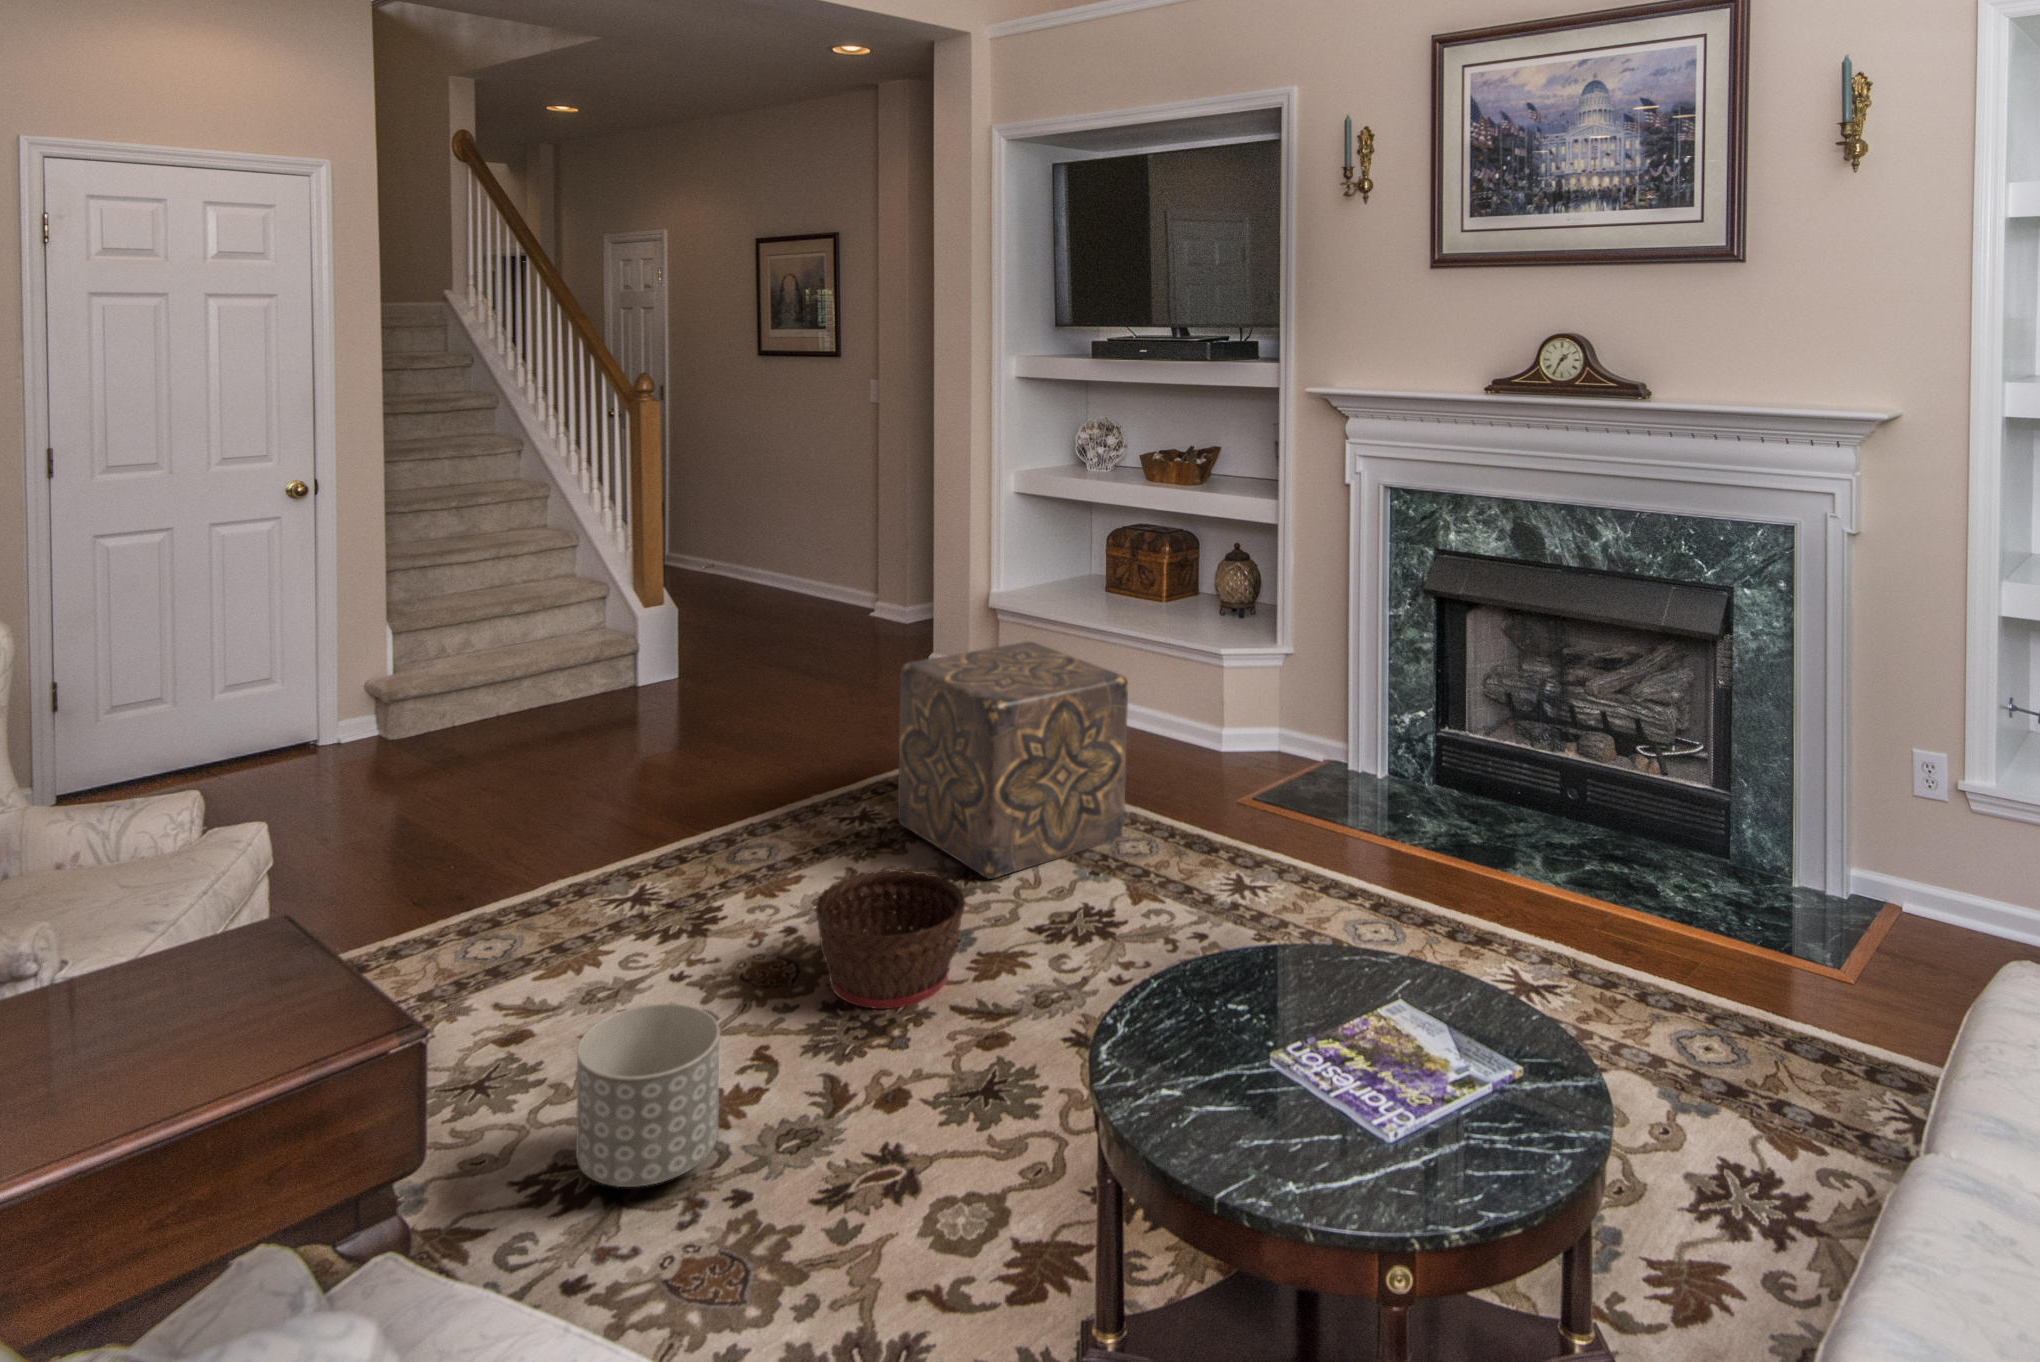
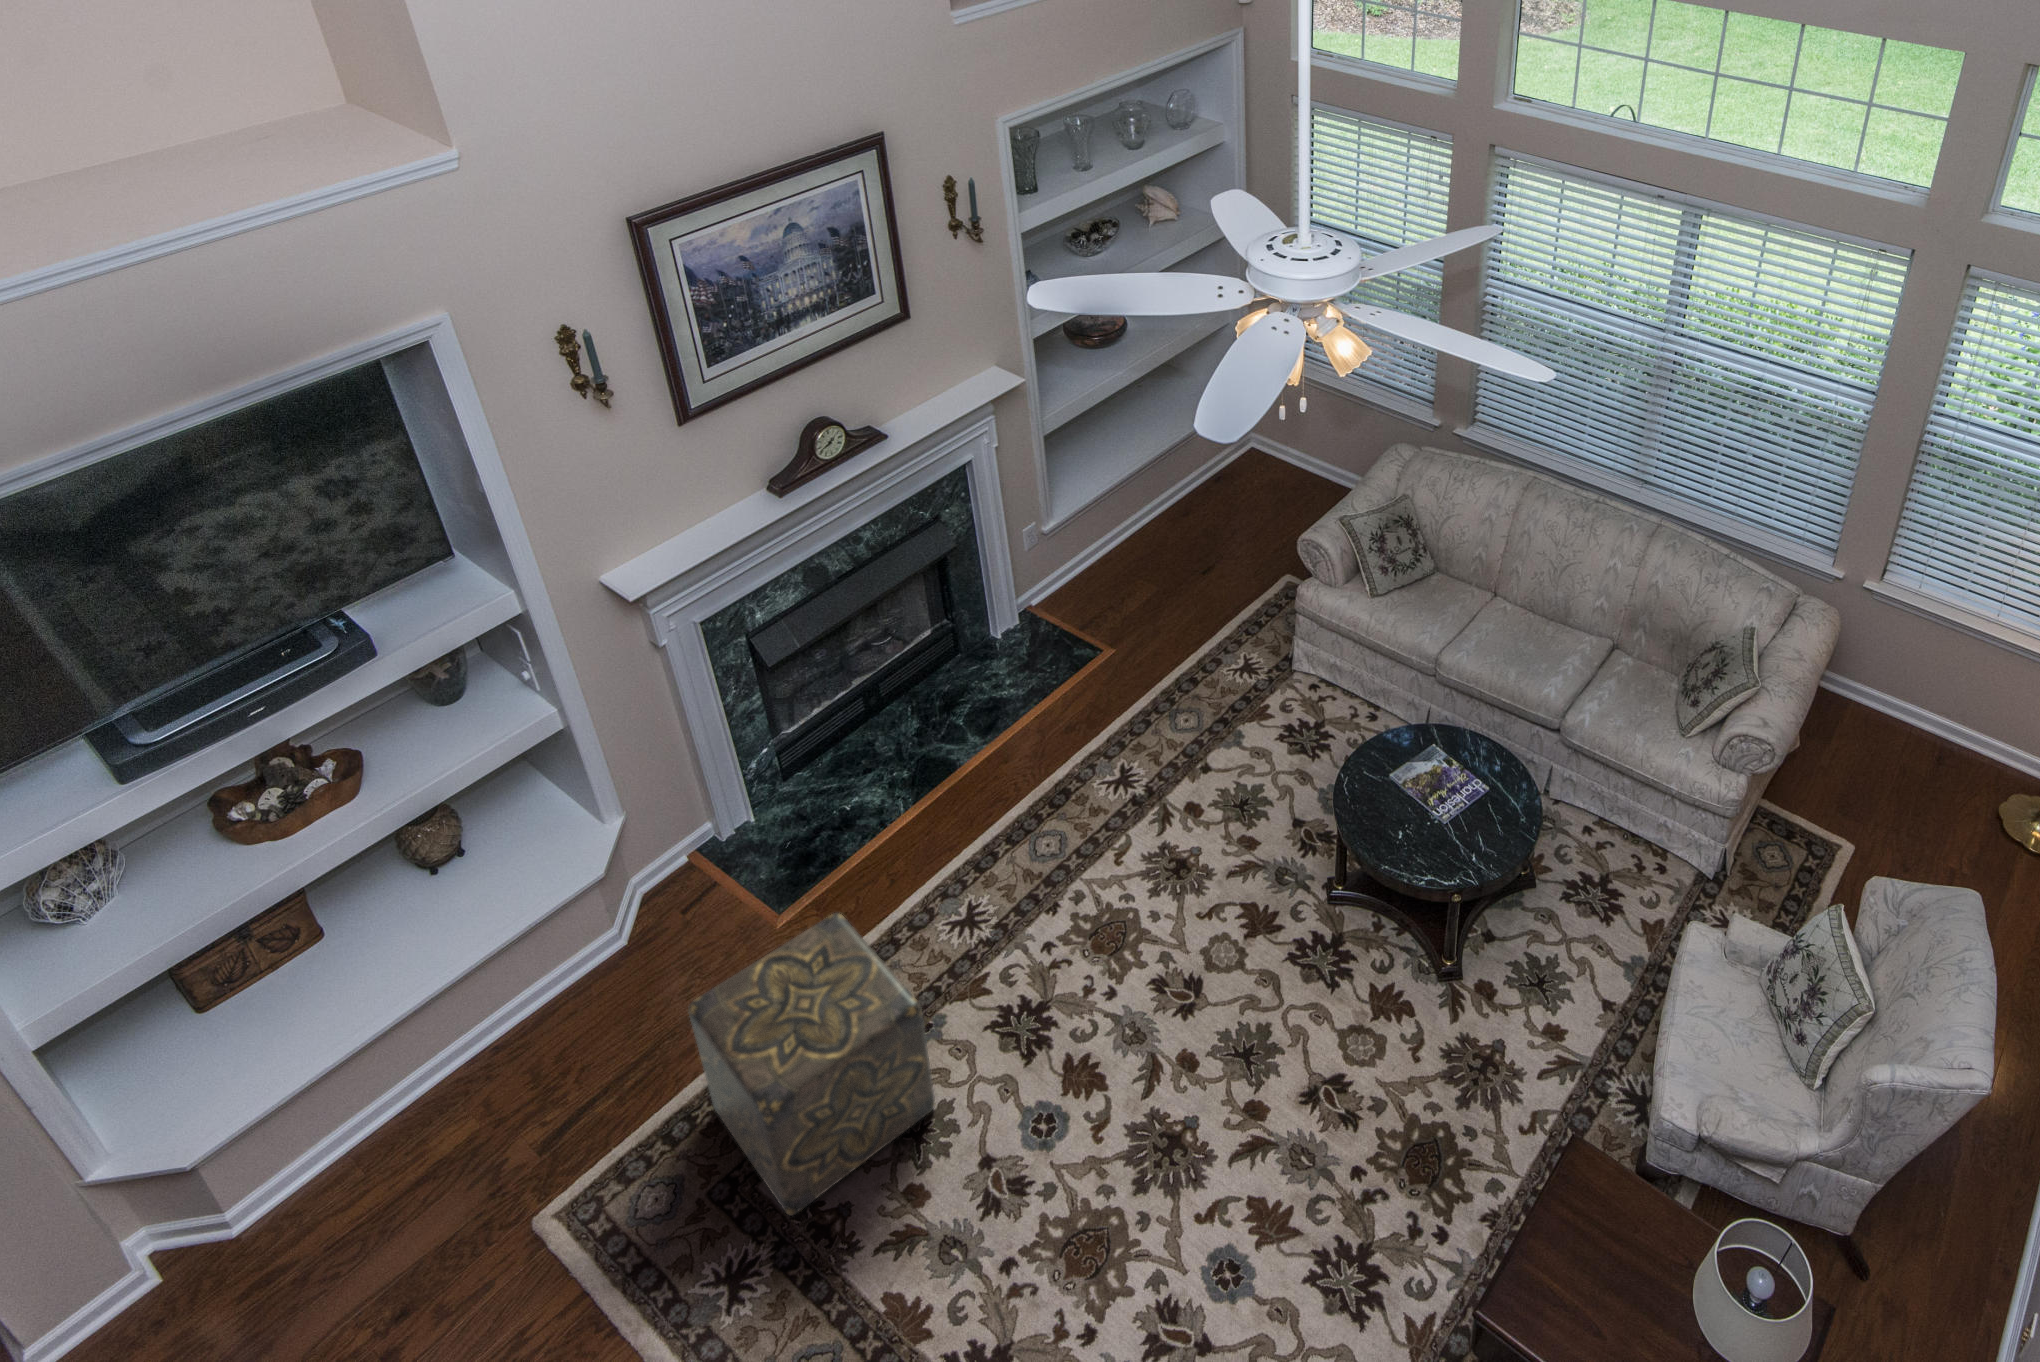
basket: present [815,869,965,1009] -> none [1043,1061,1160,1196]
planter: present [576,1003,720,1187] -> none [1293,1152,1383,1280]

